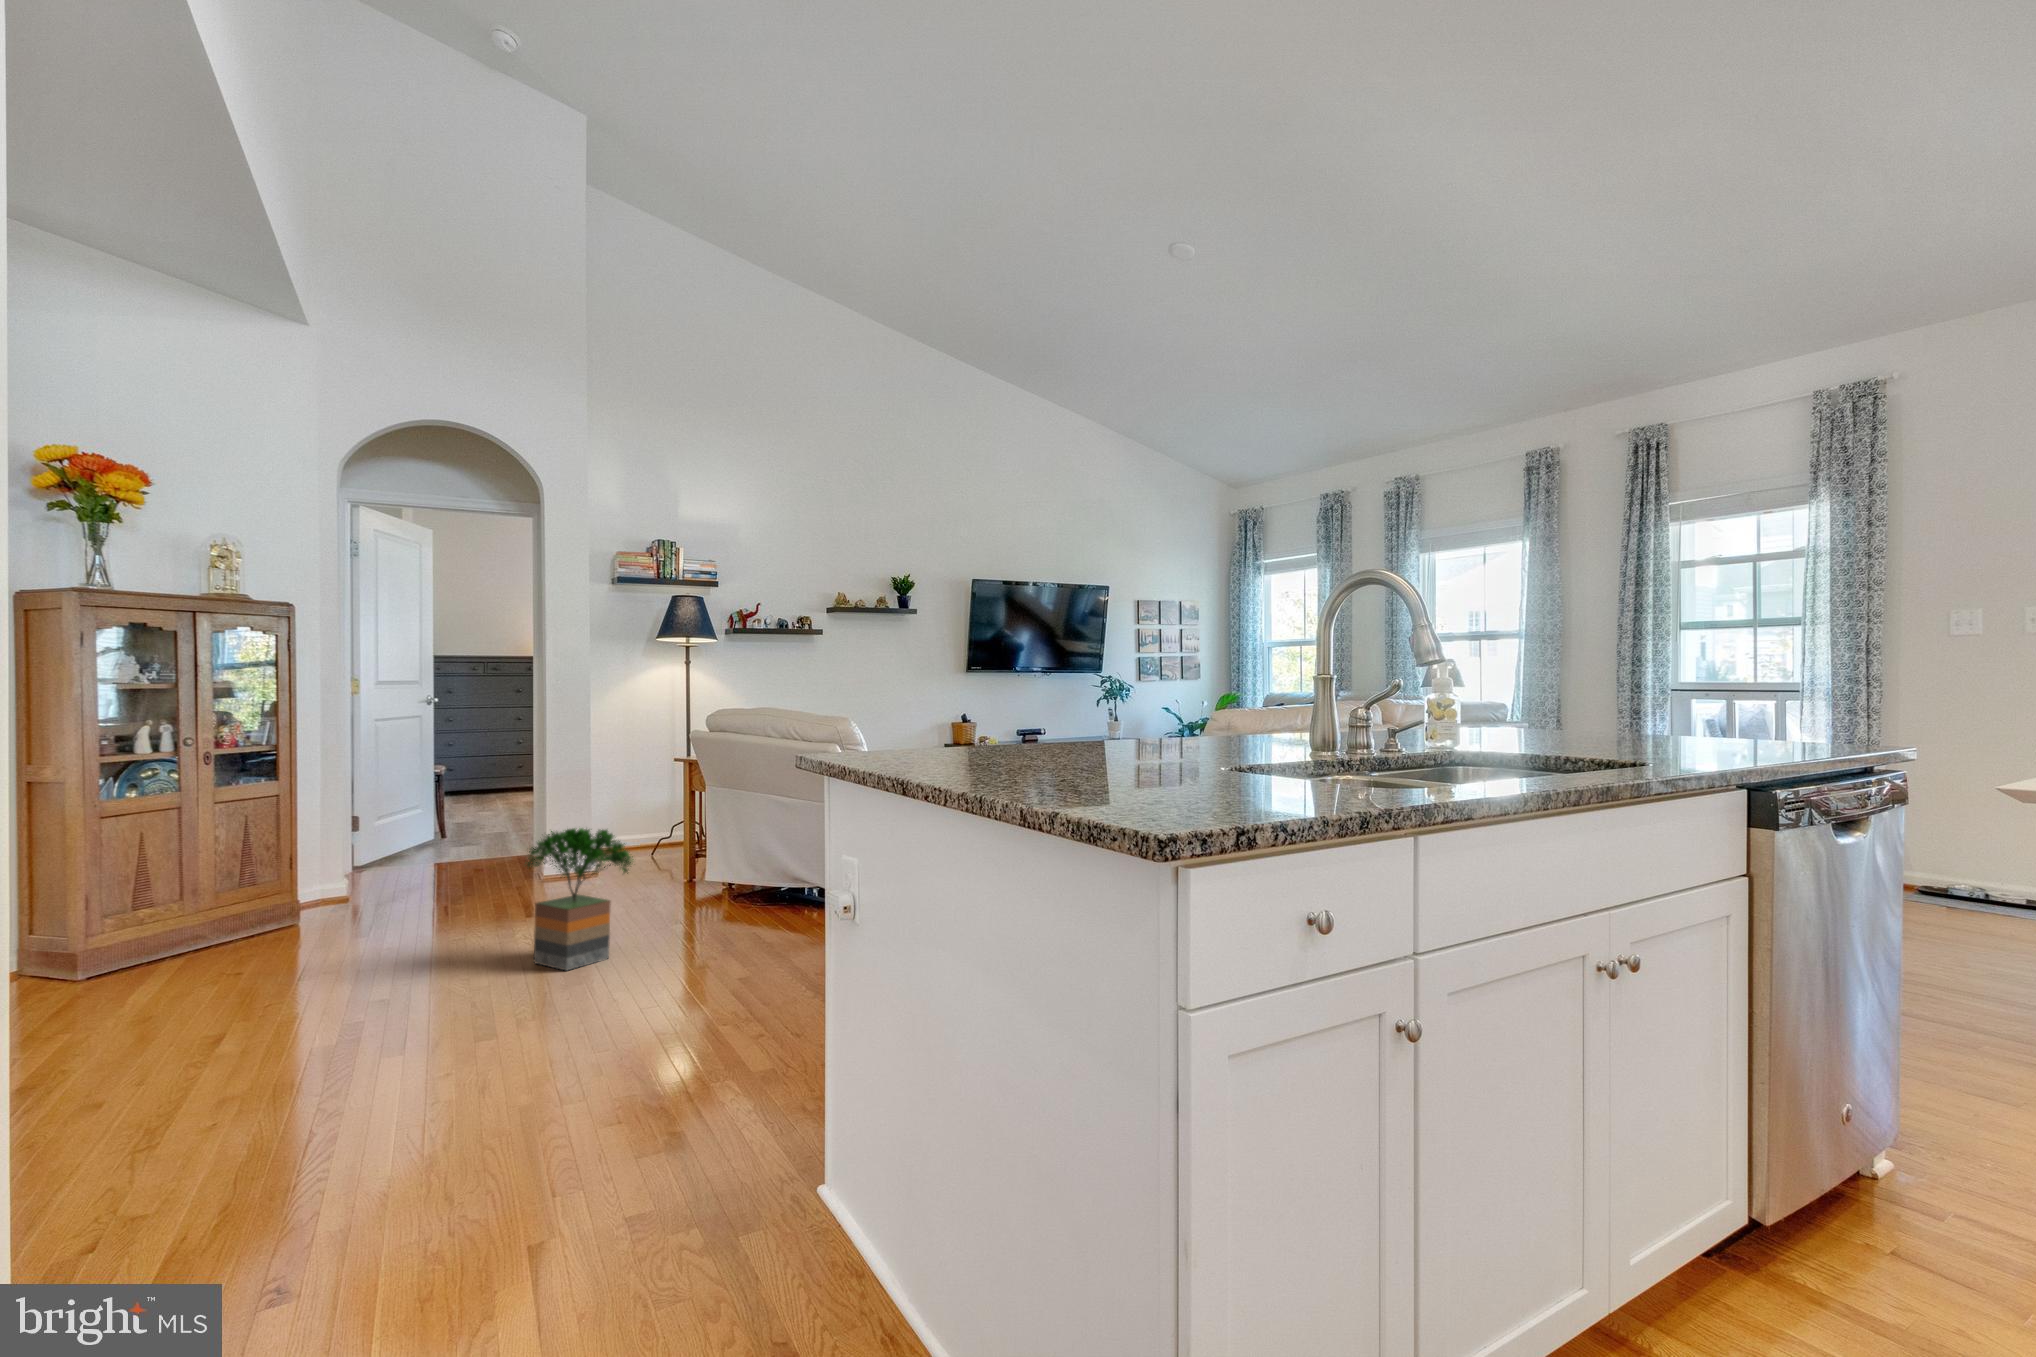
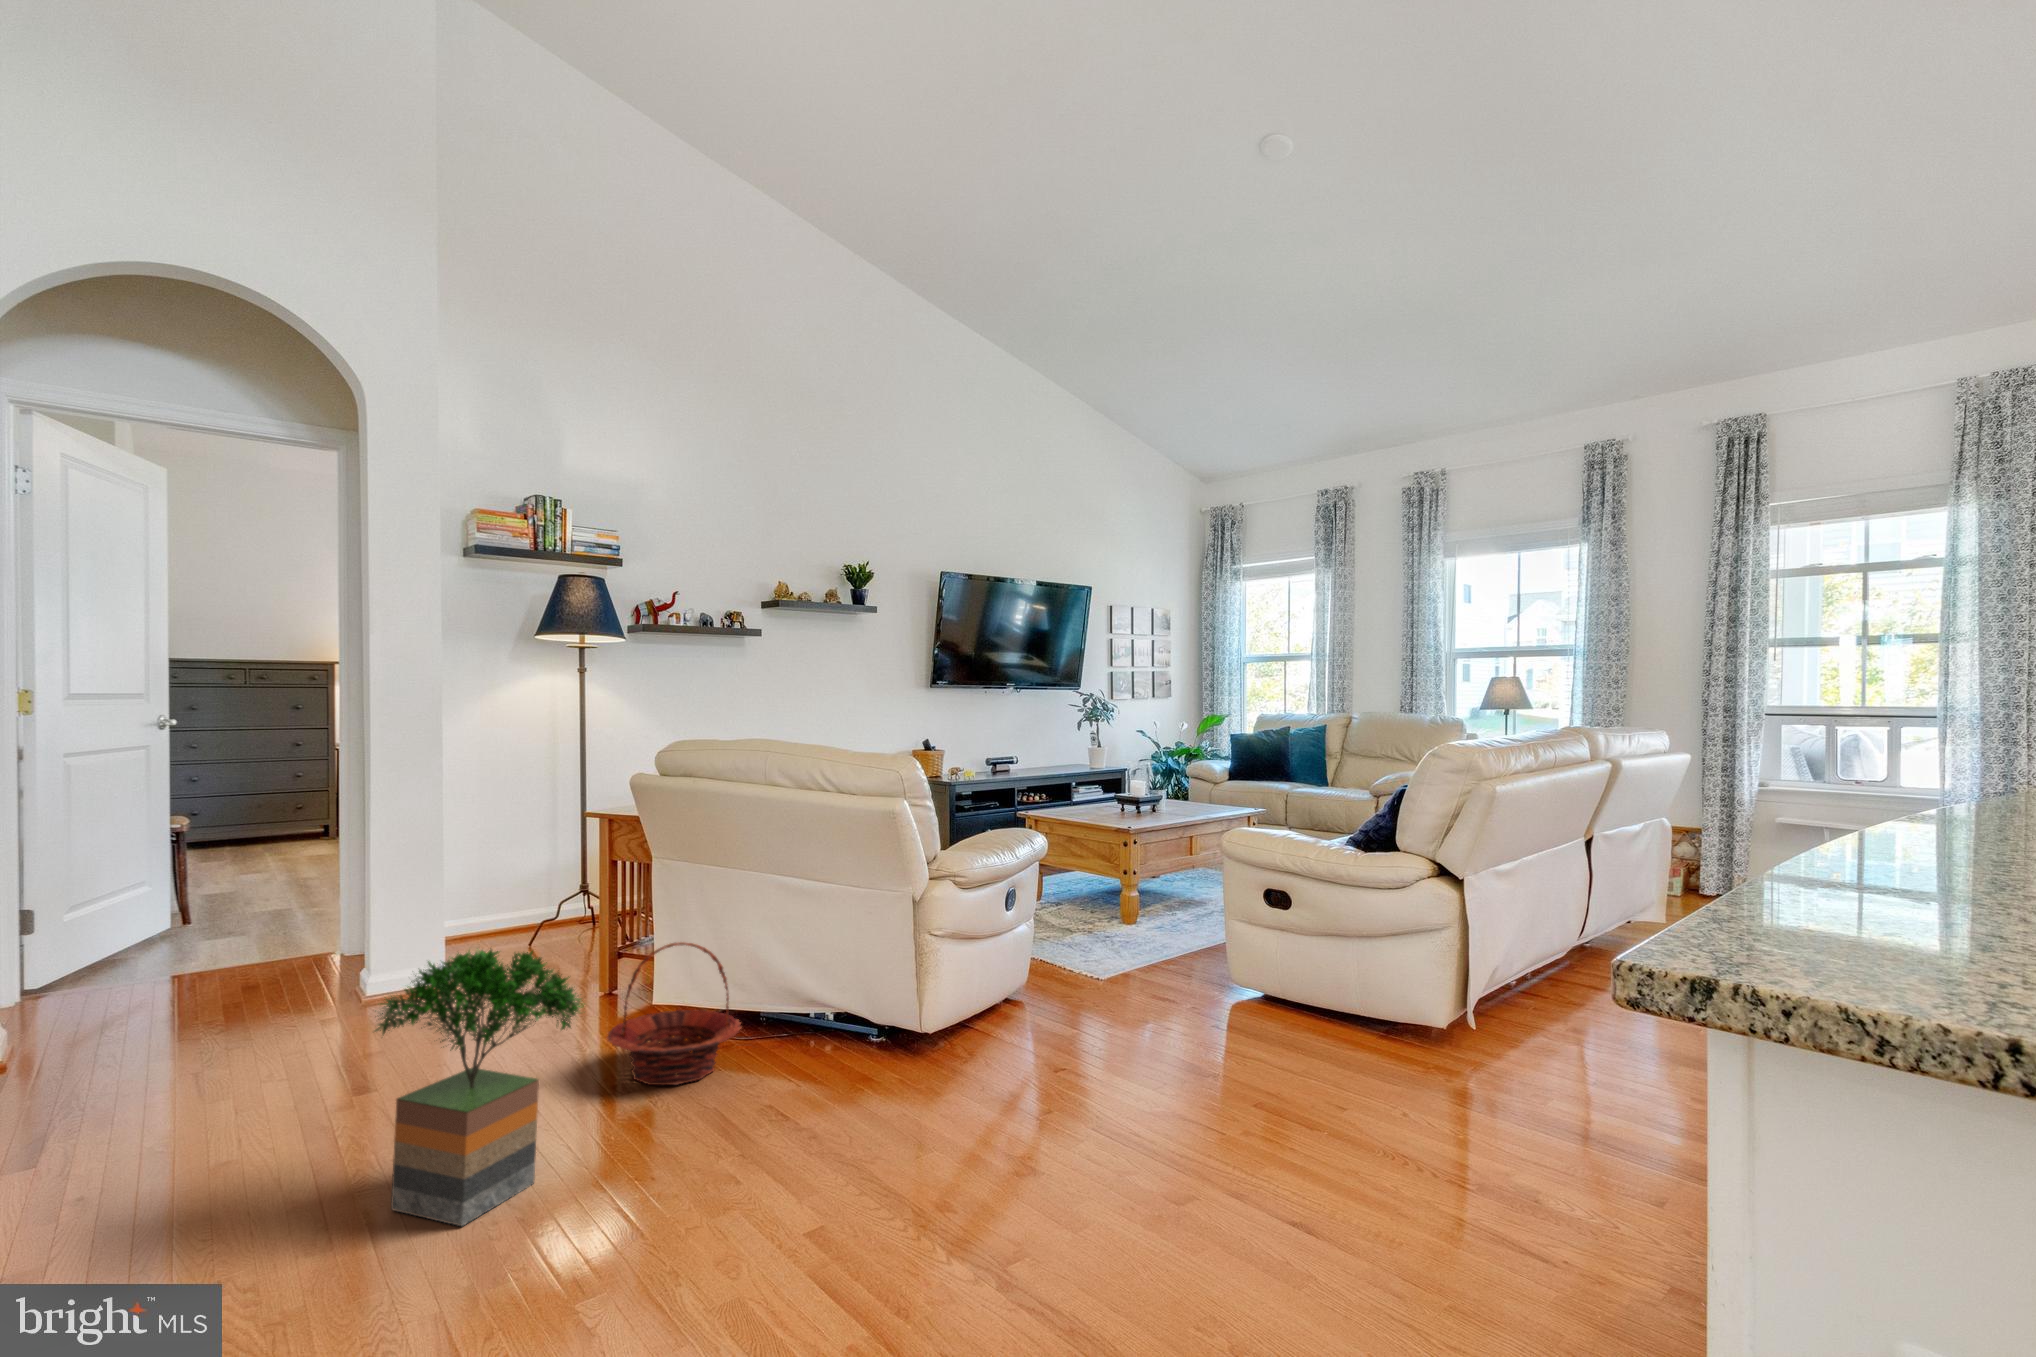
basket: none [667,838,752,925] -> present [607,942,741,1085]

